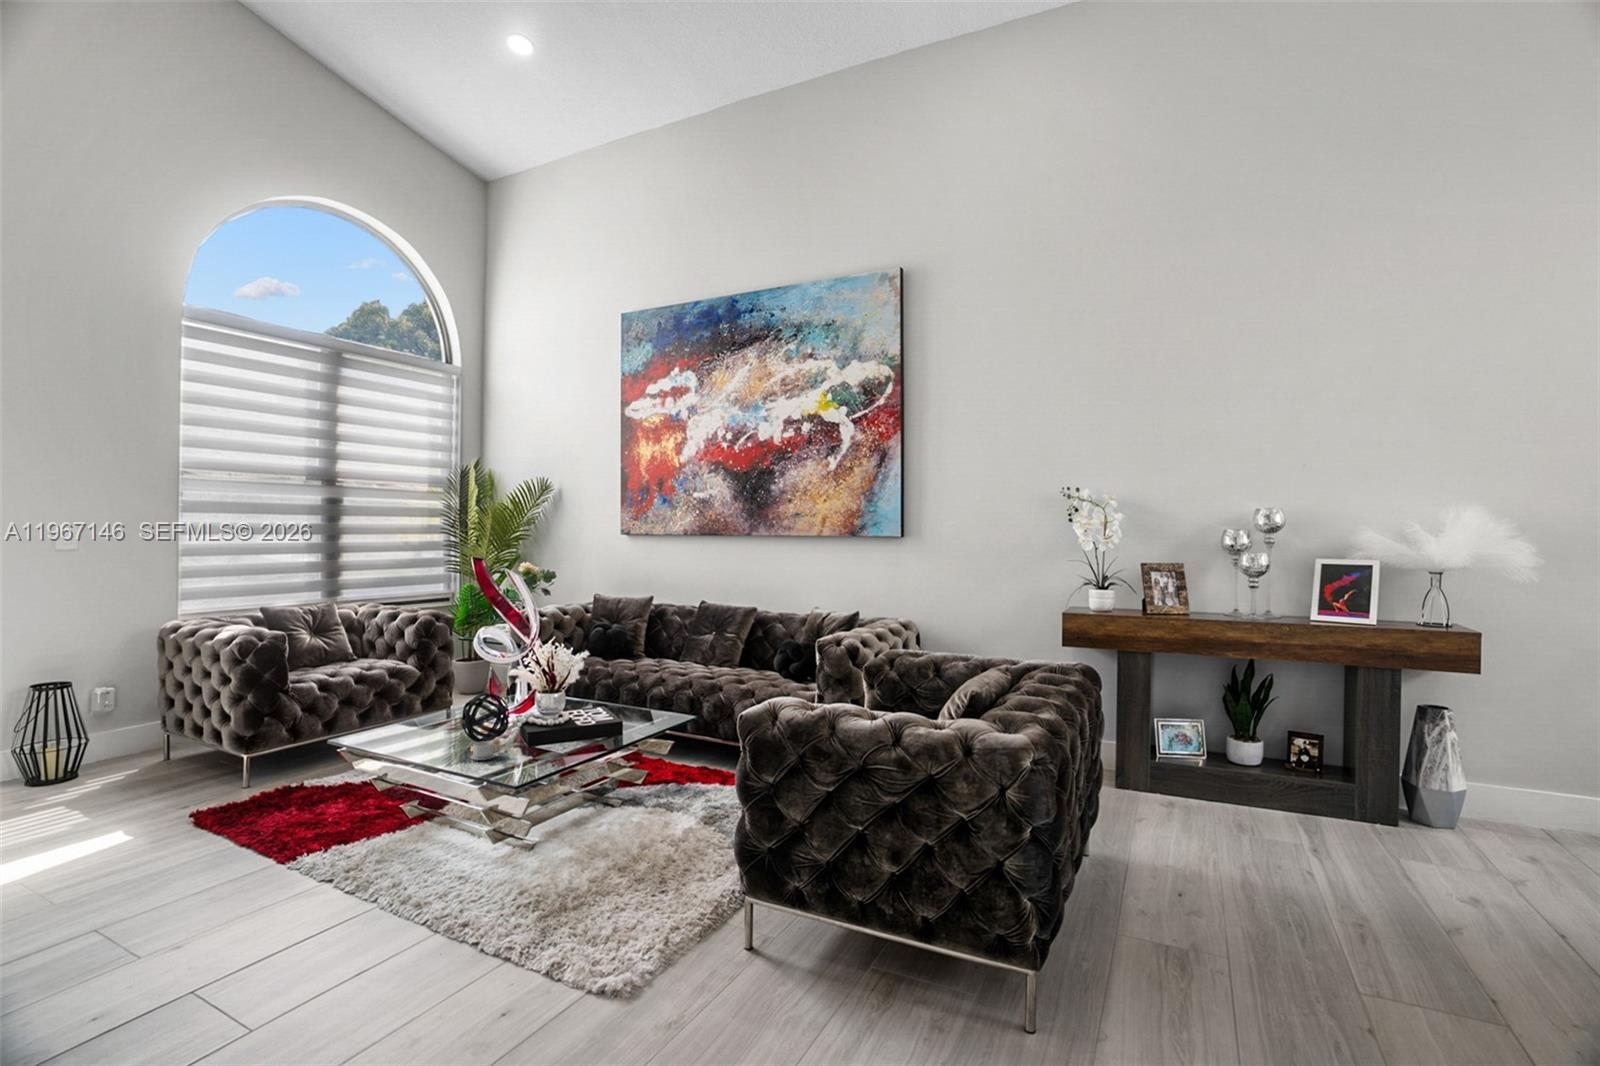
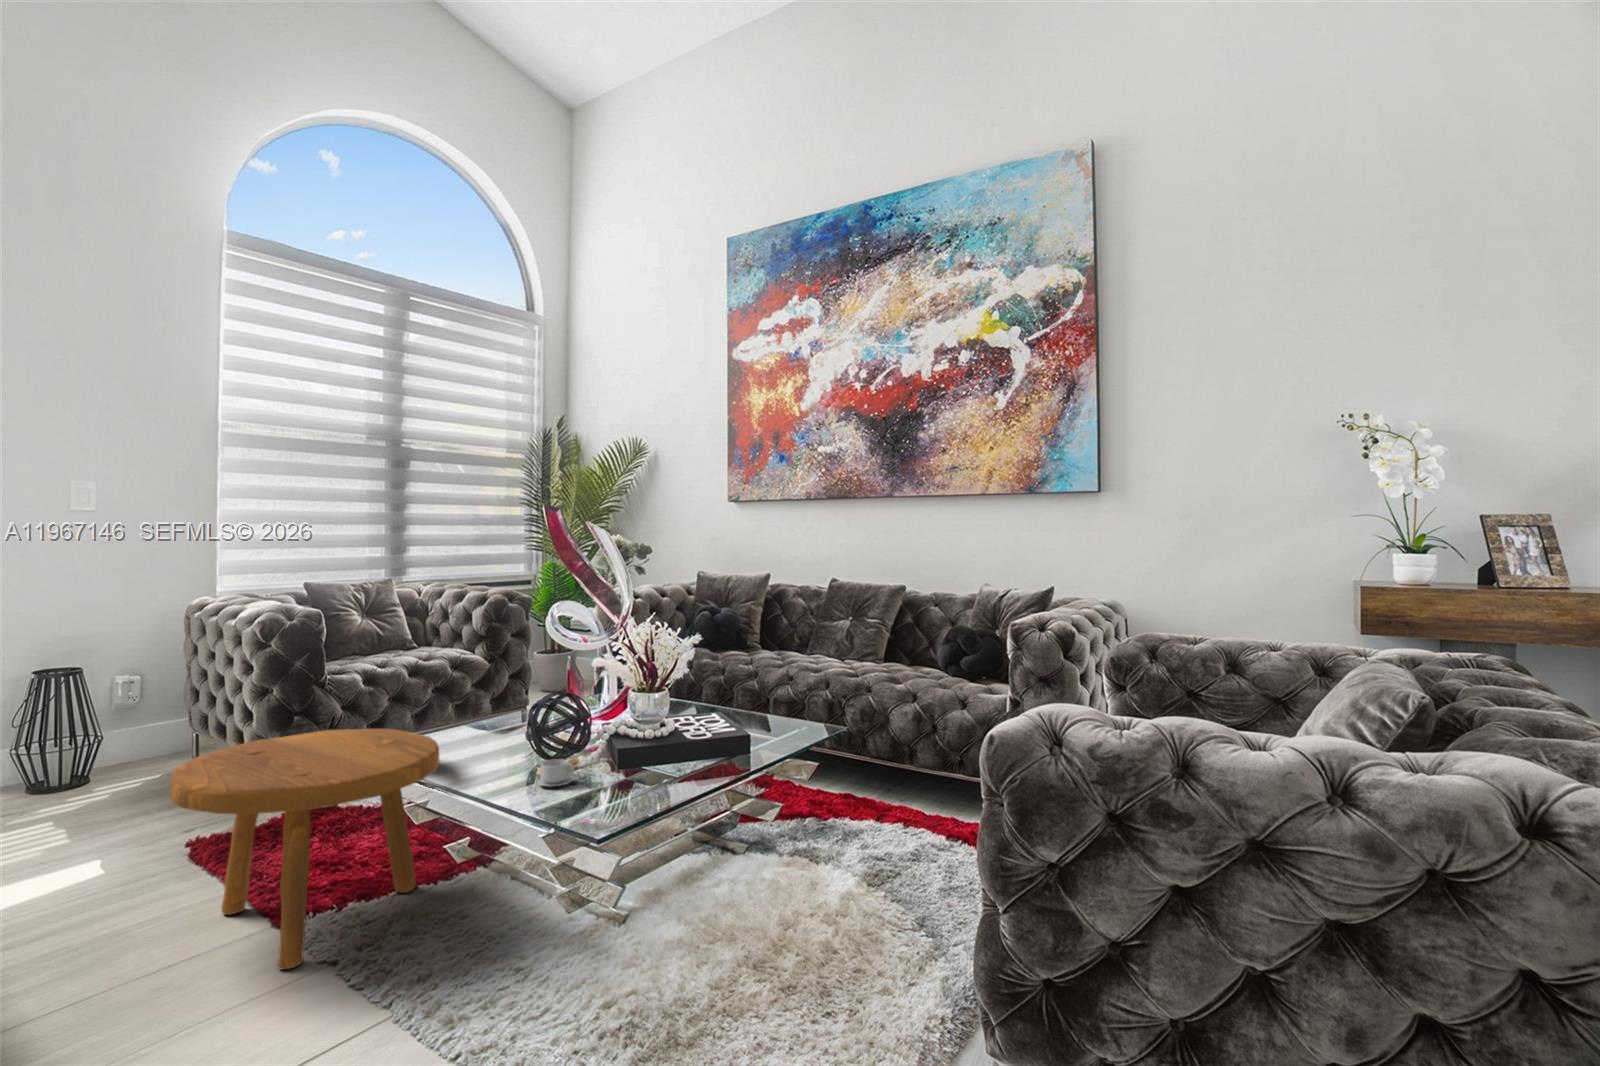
footstool: none [205,723,398,888] -> present [170,729,440,969]

